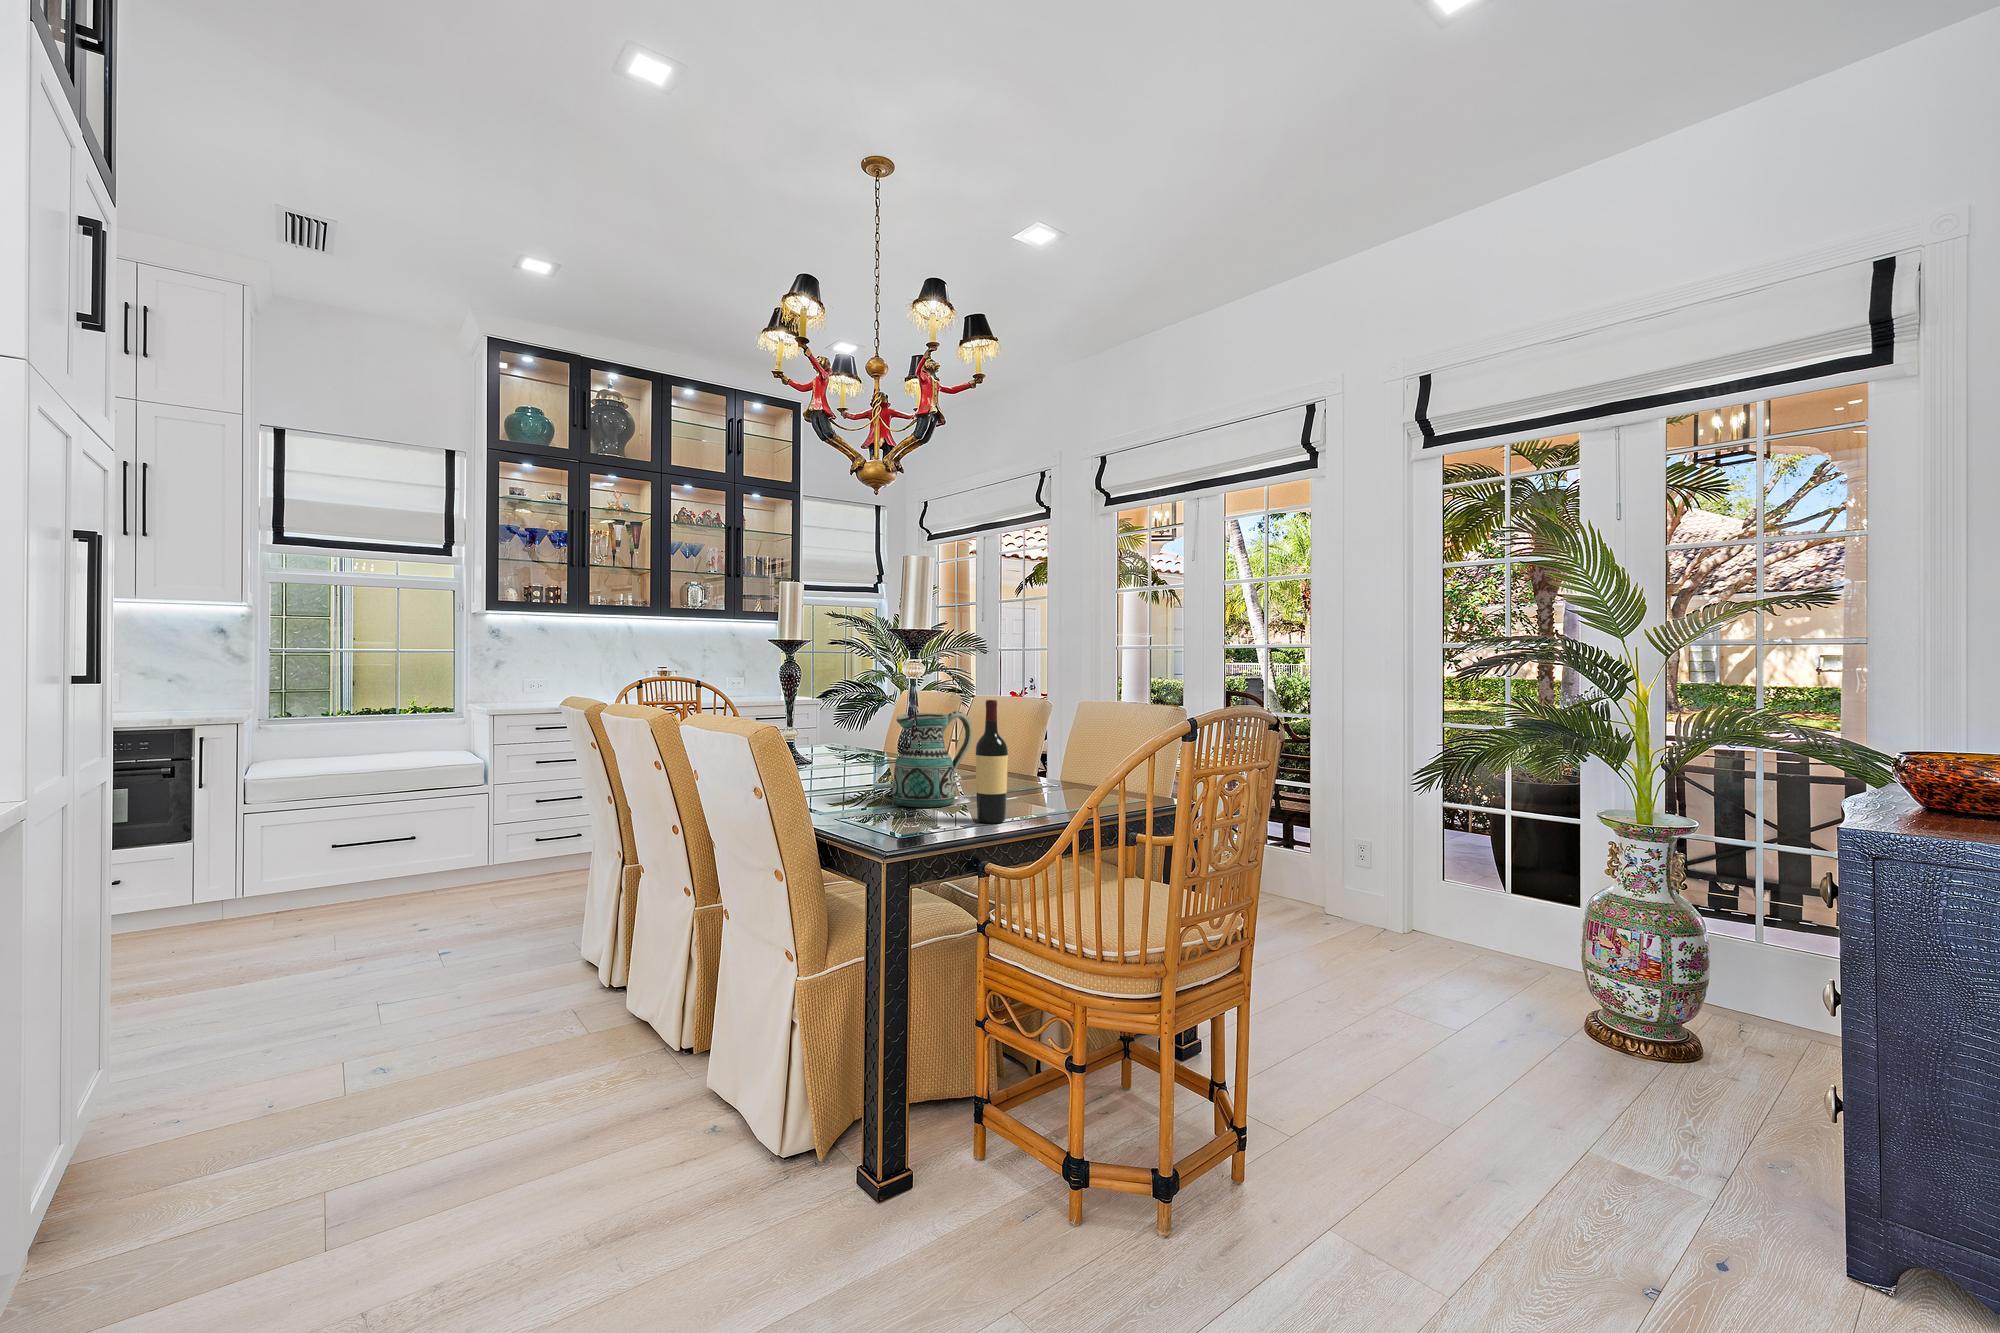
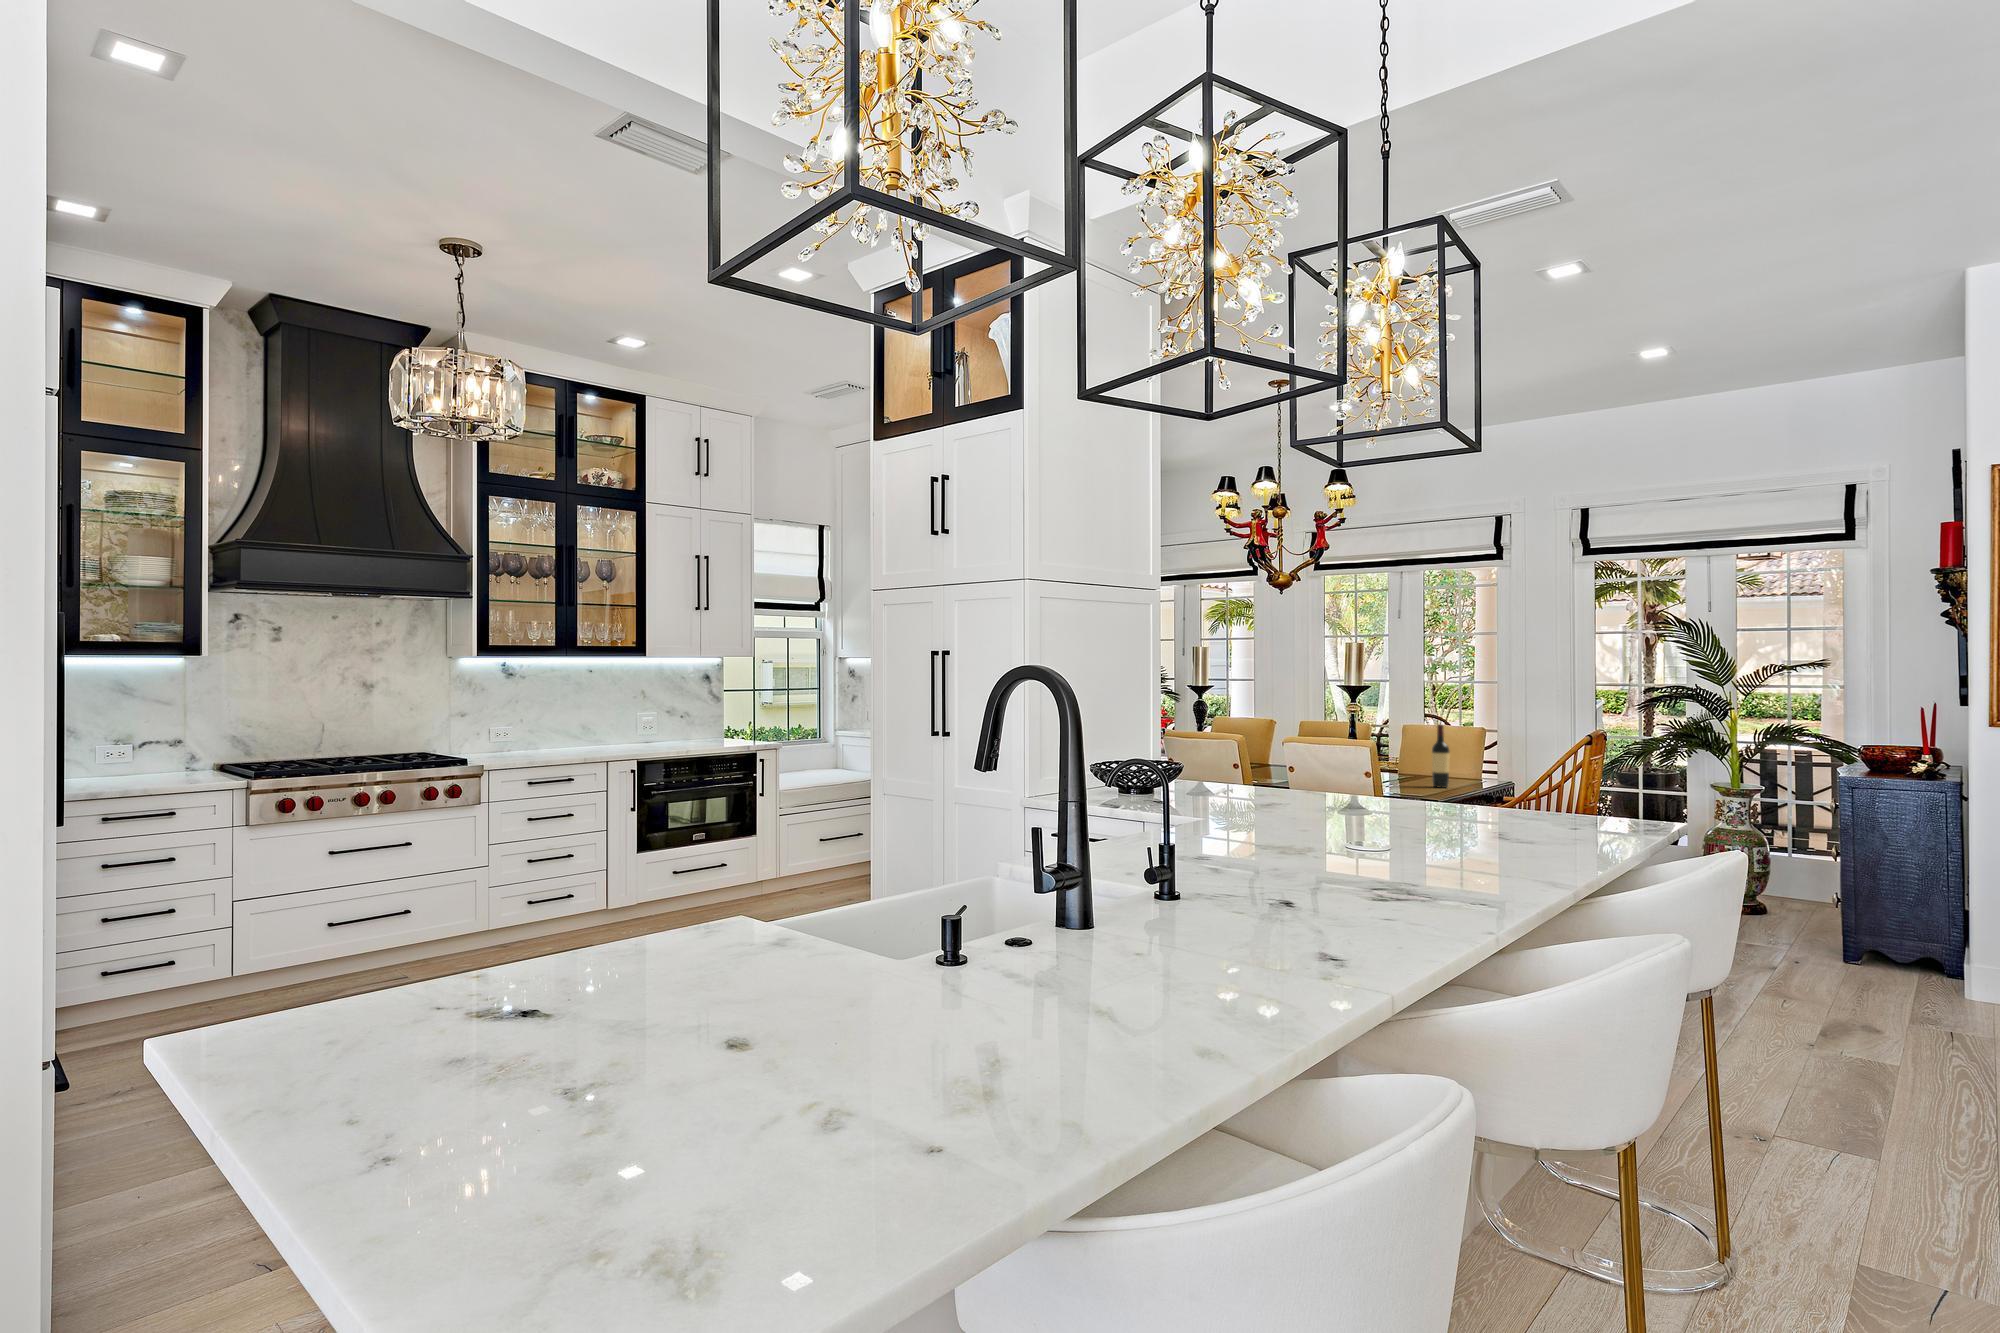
ceramic pitcher: present [893,711,972,807] -> none [1362,730,1398,782]

